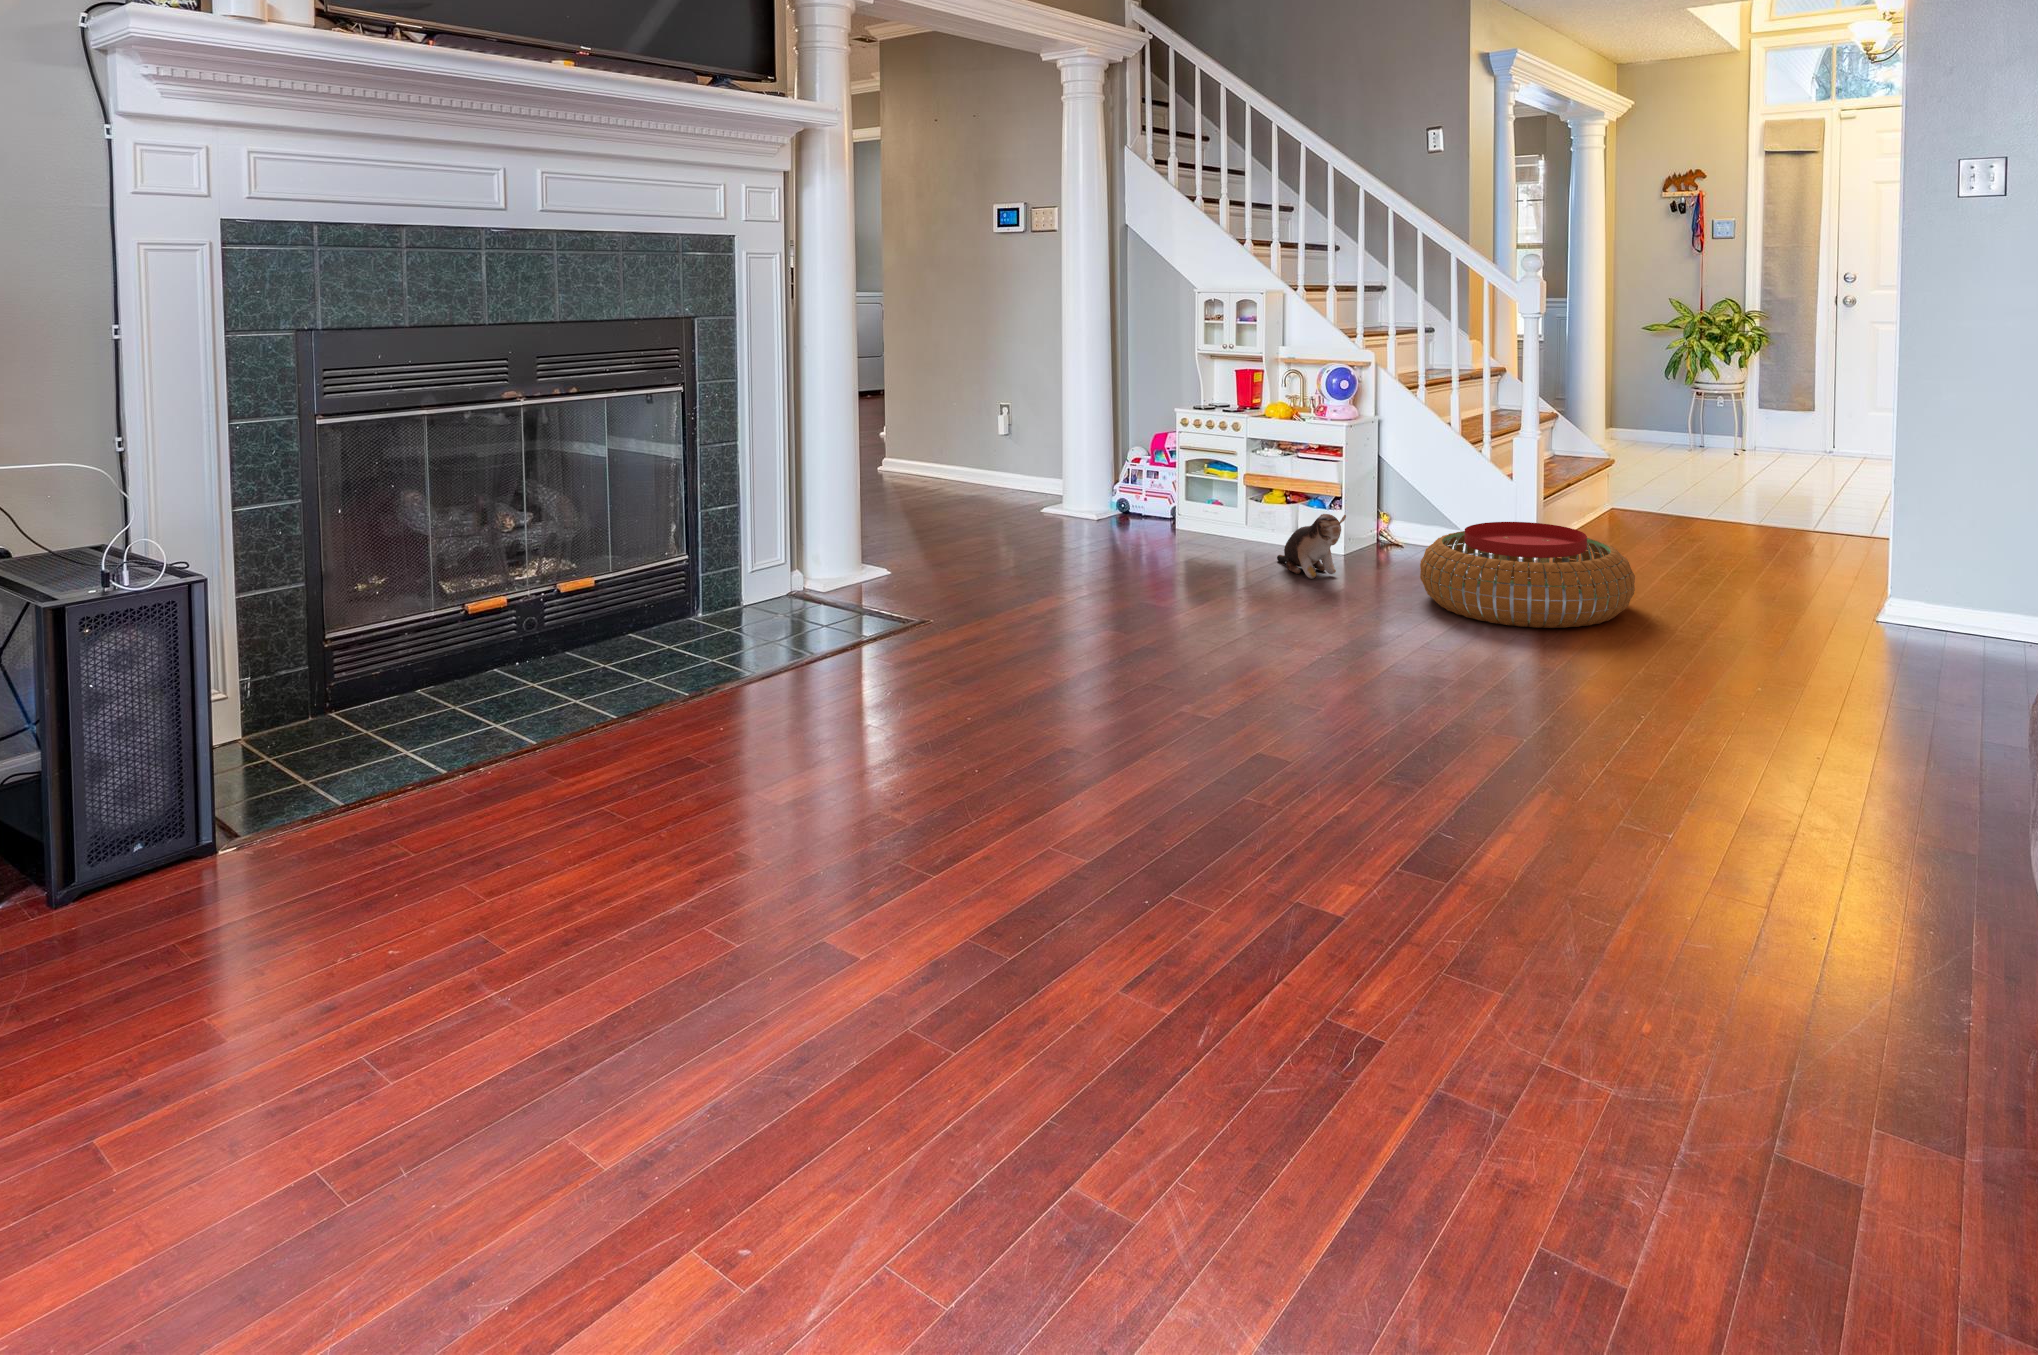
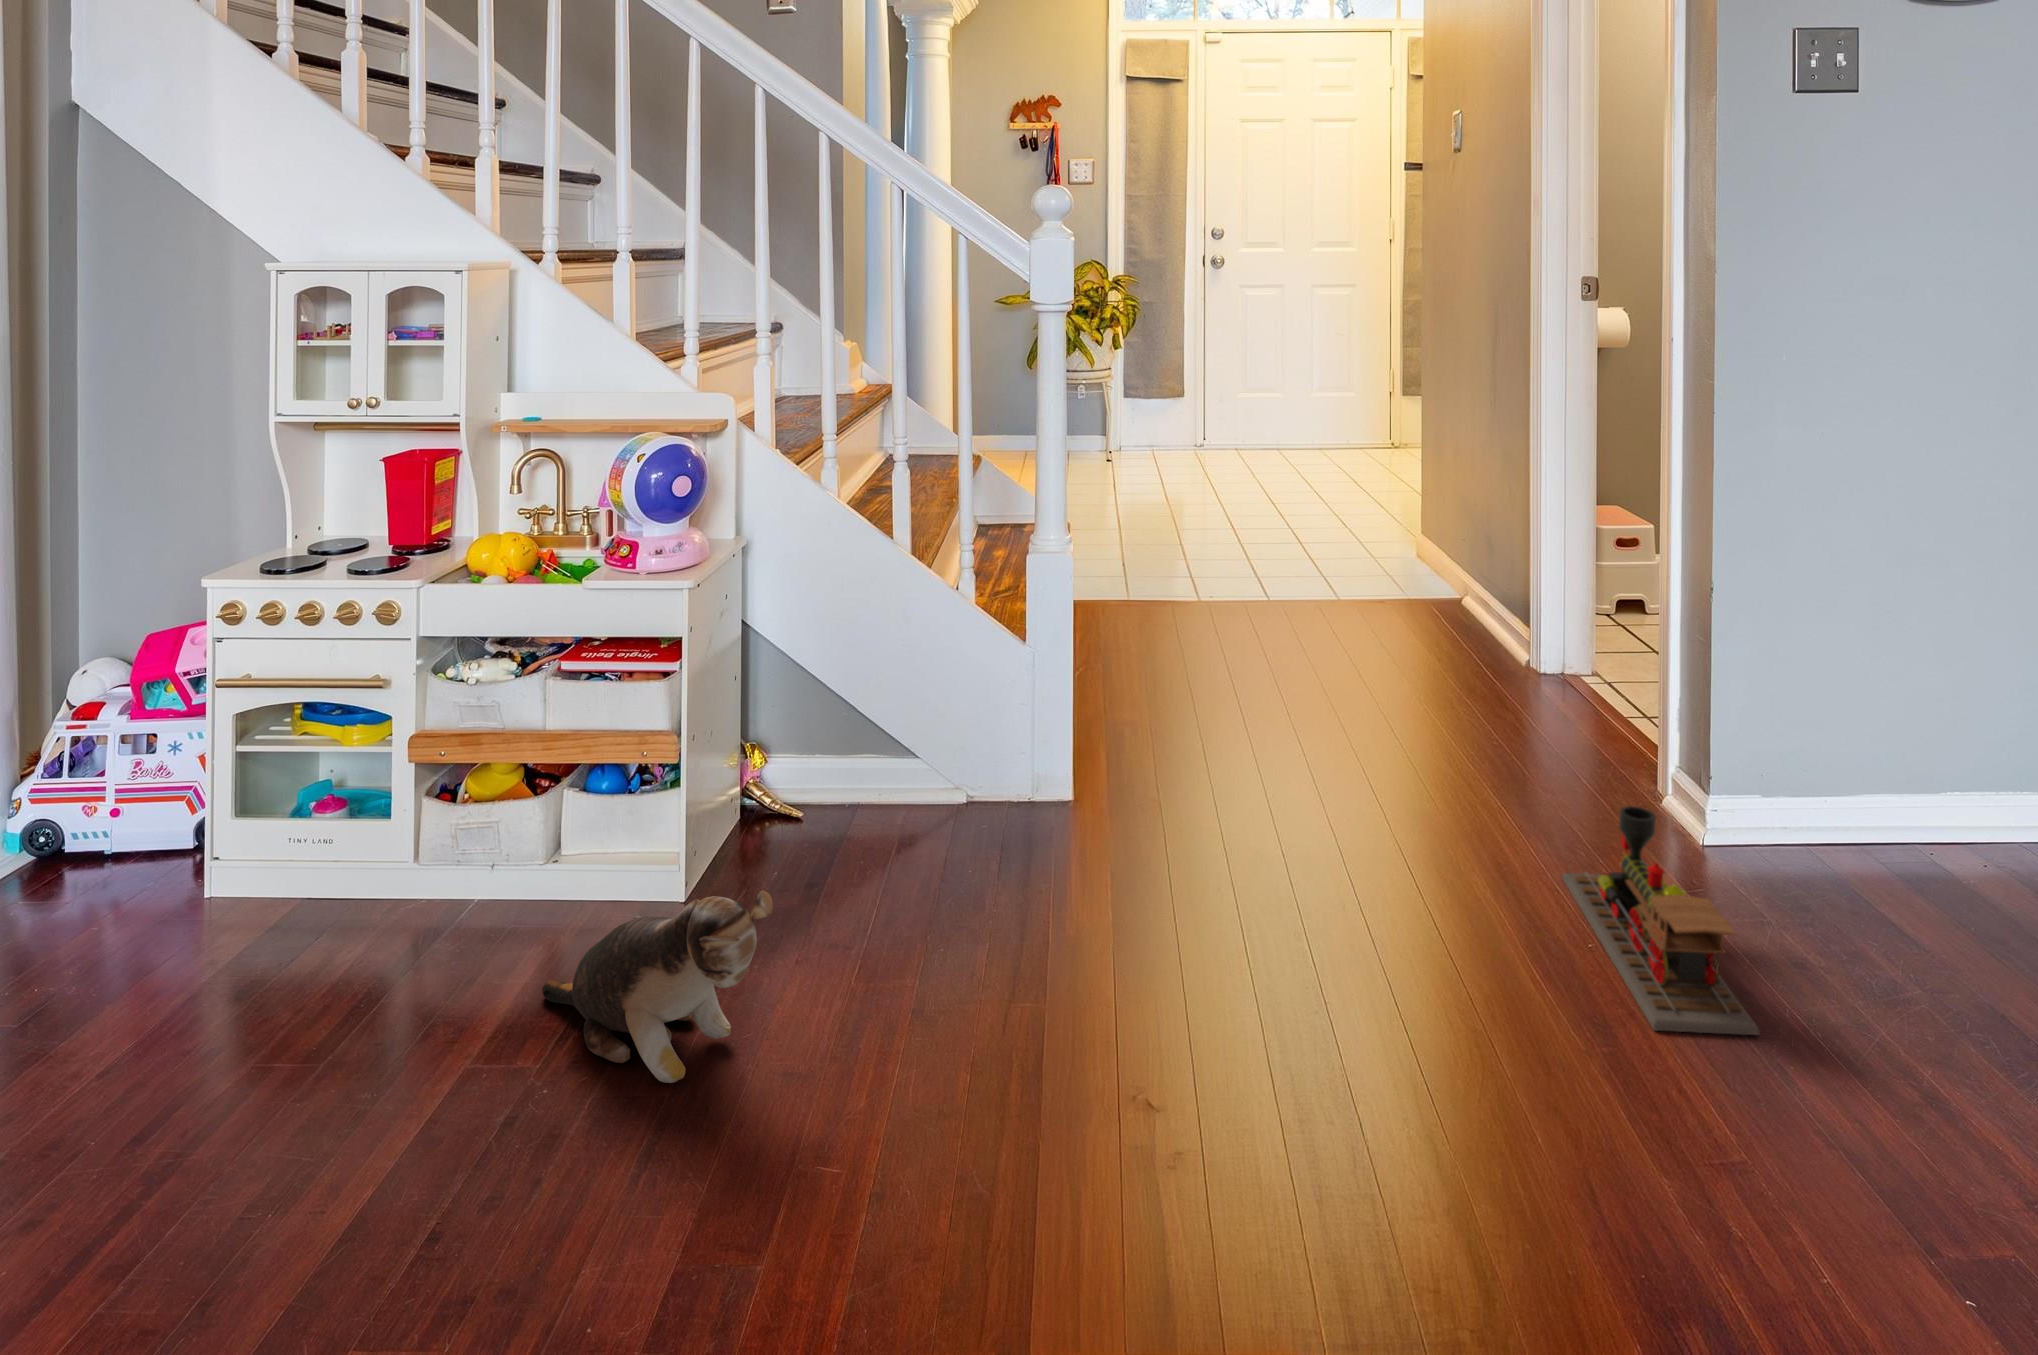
pouf: present [1420,522,1635,628] -> none [983,811,1482,1193]
toy train: none [1732,559,1818,643] -> present [1562,806,1760,1035]

